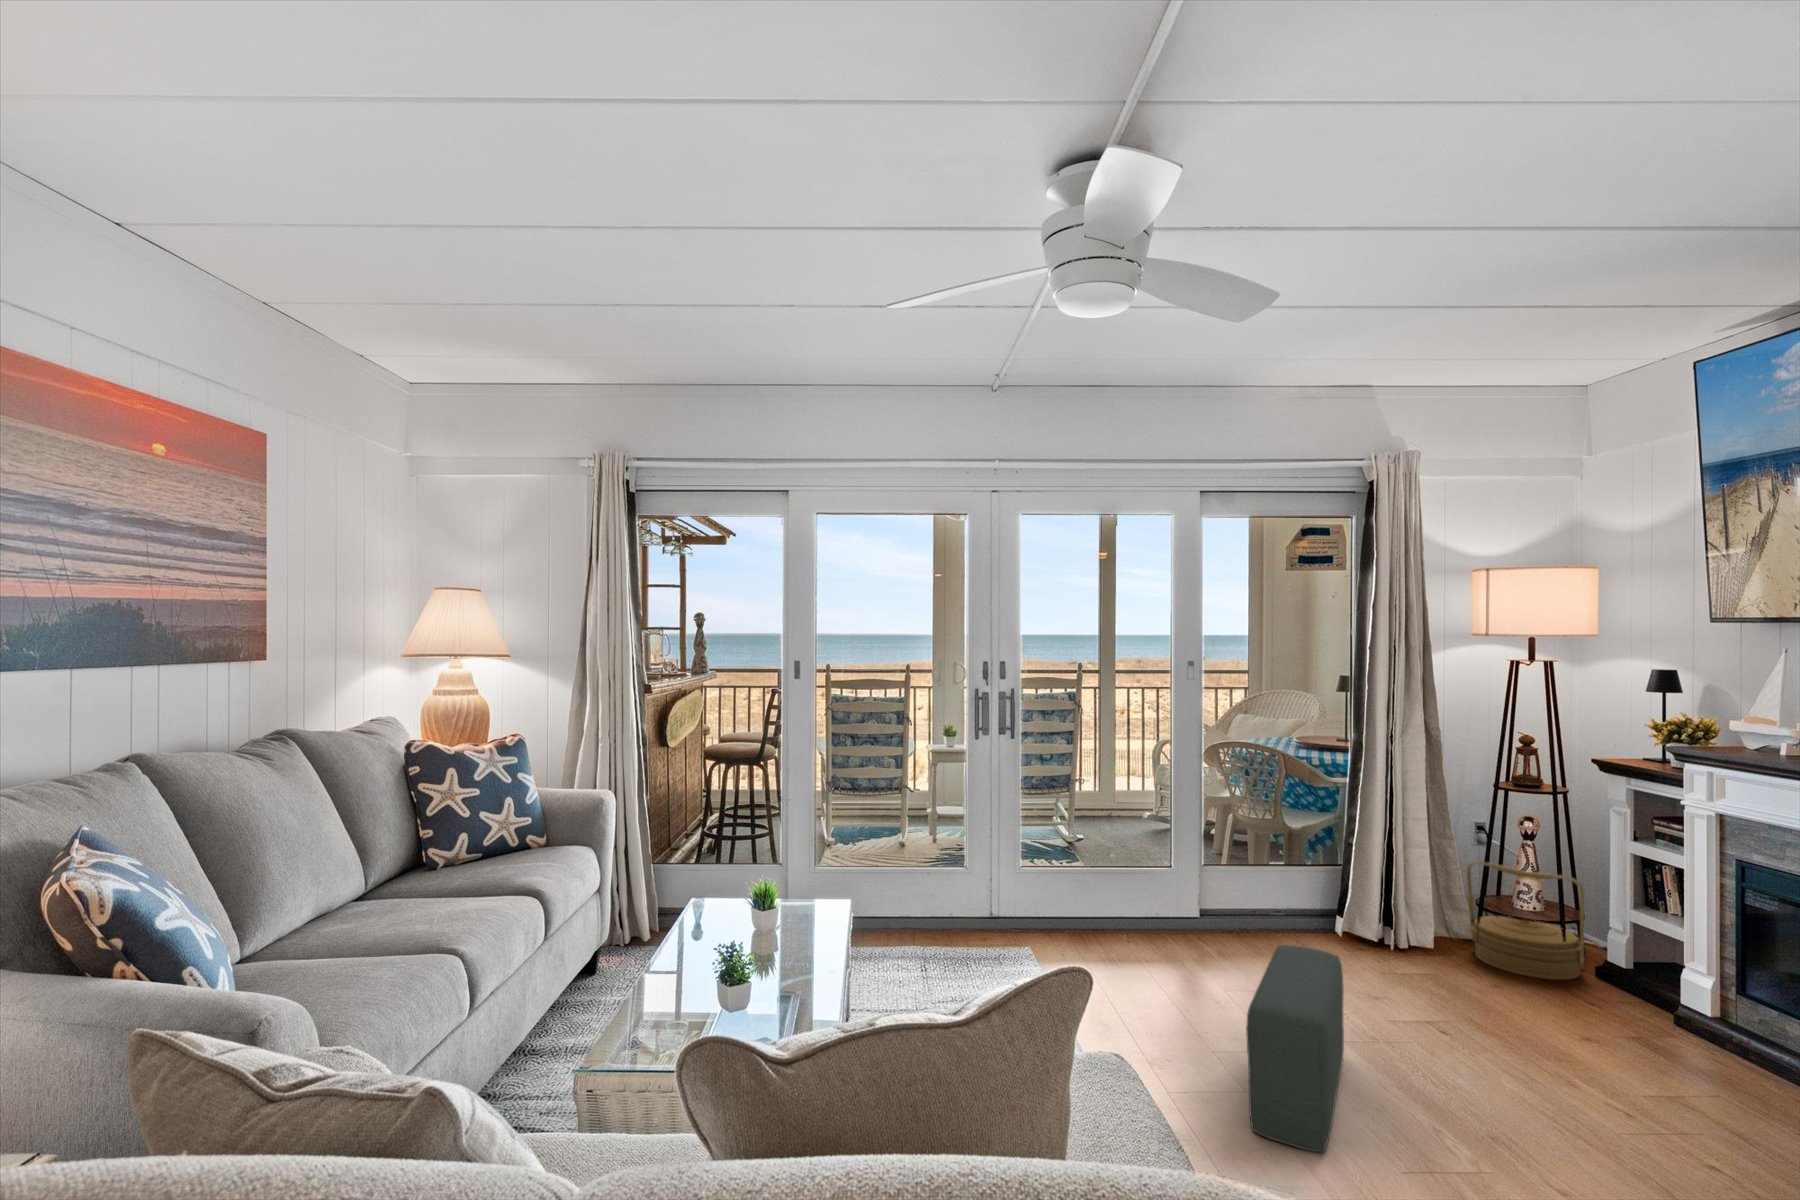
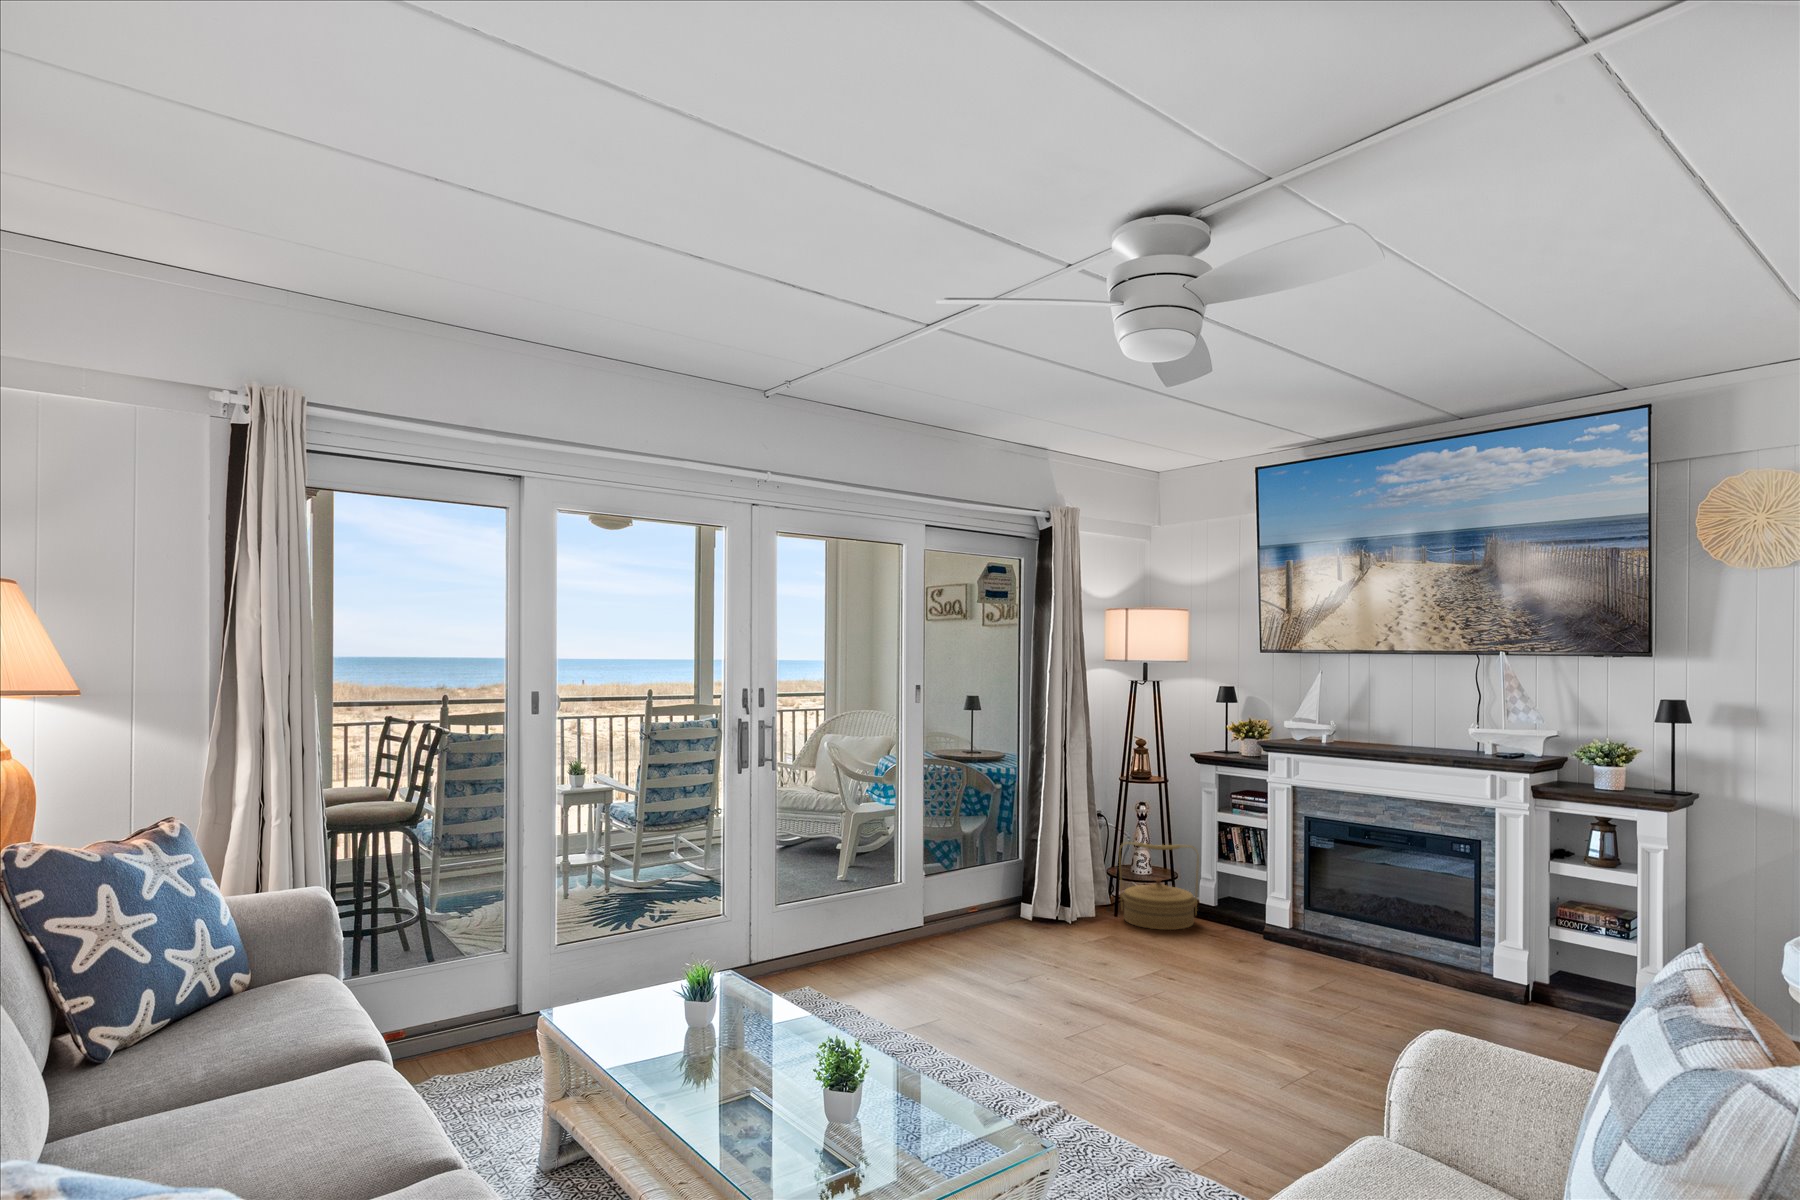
pouf: present [1246,945,1344,1152] -> none [1086,930,1195,1085]

